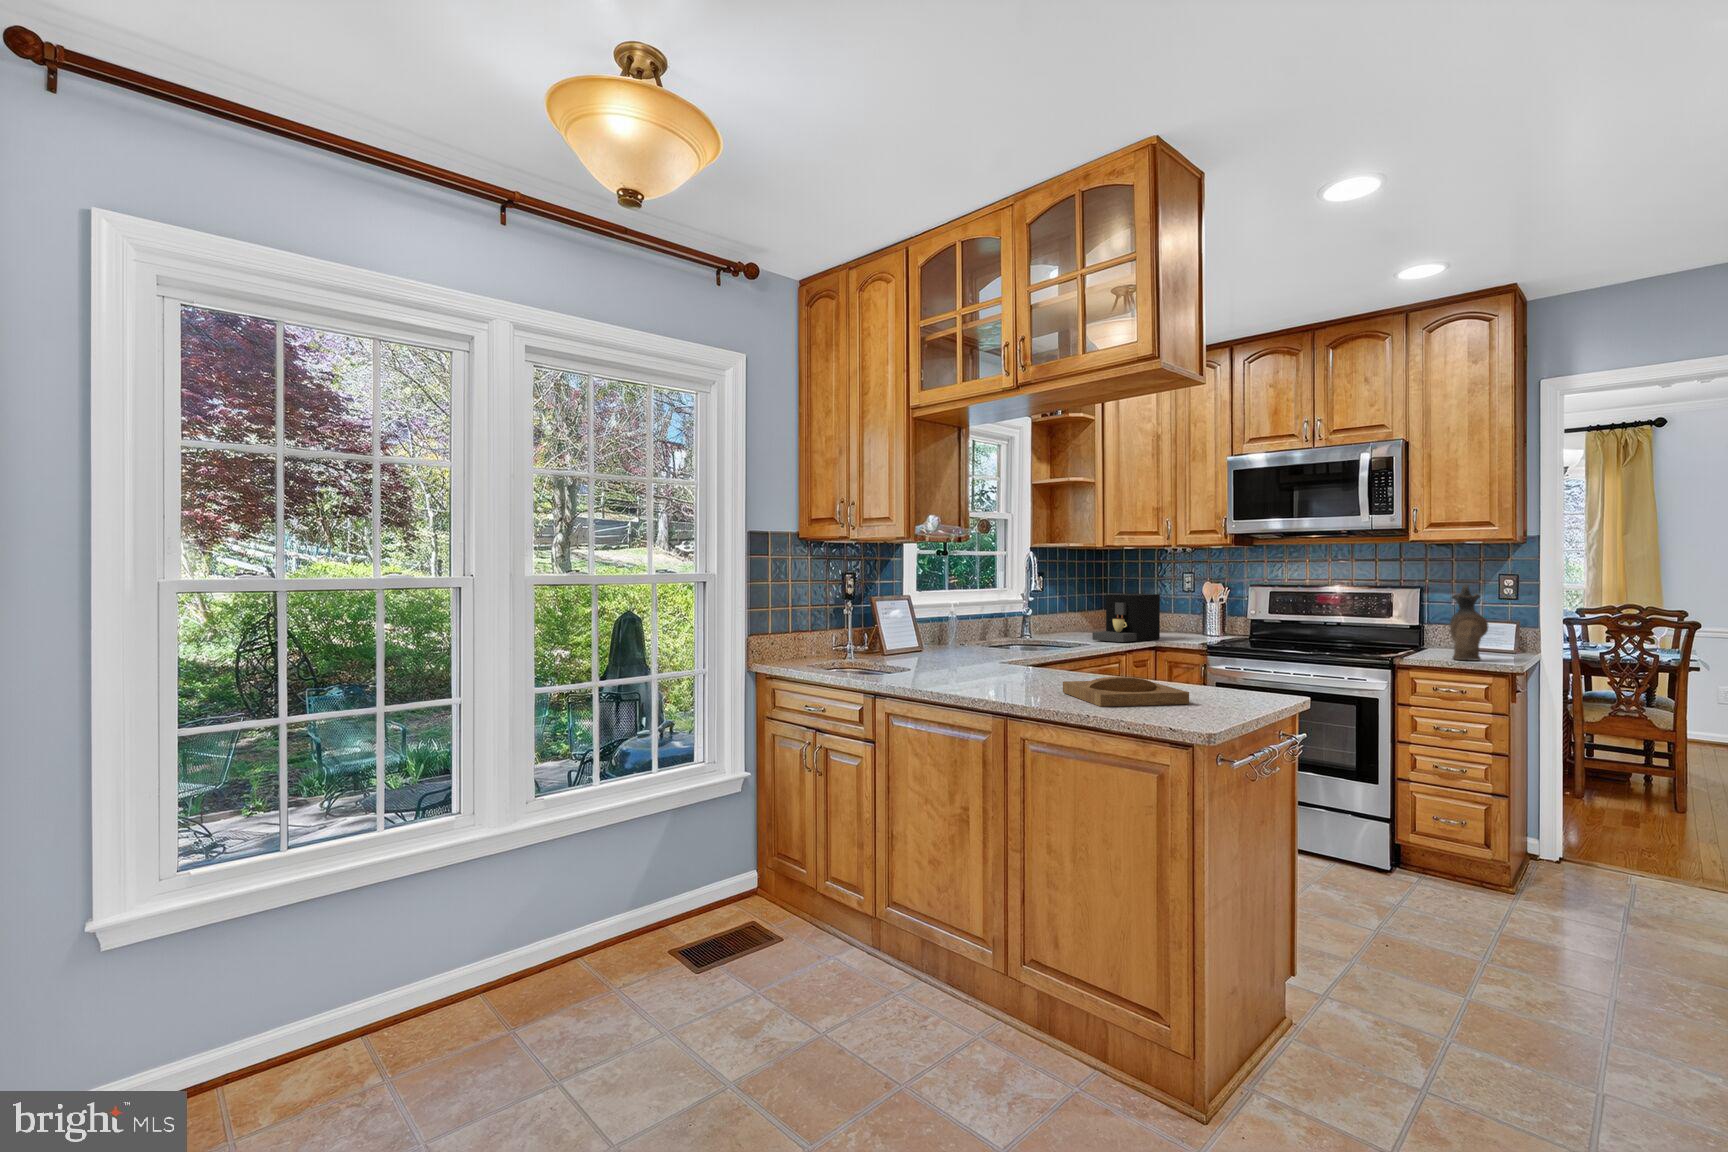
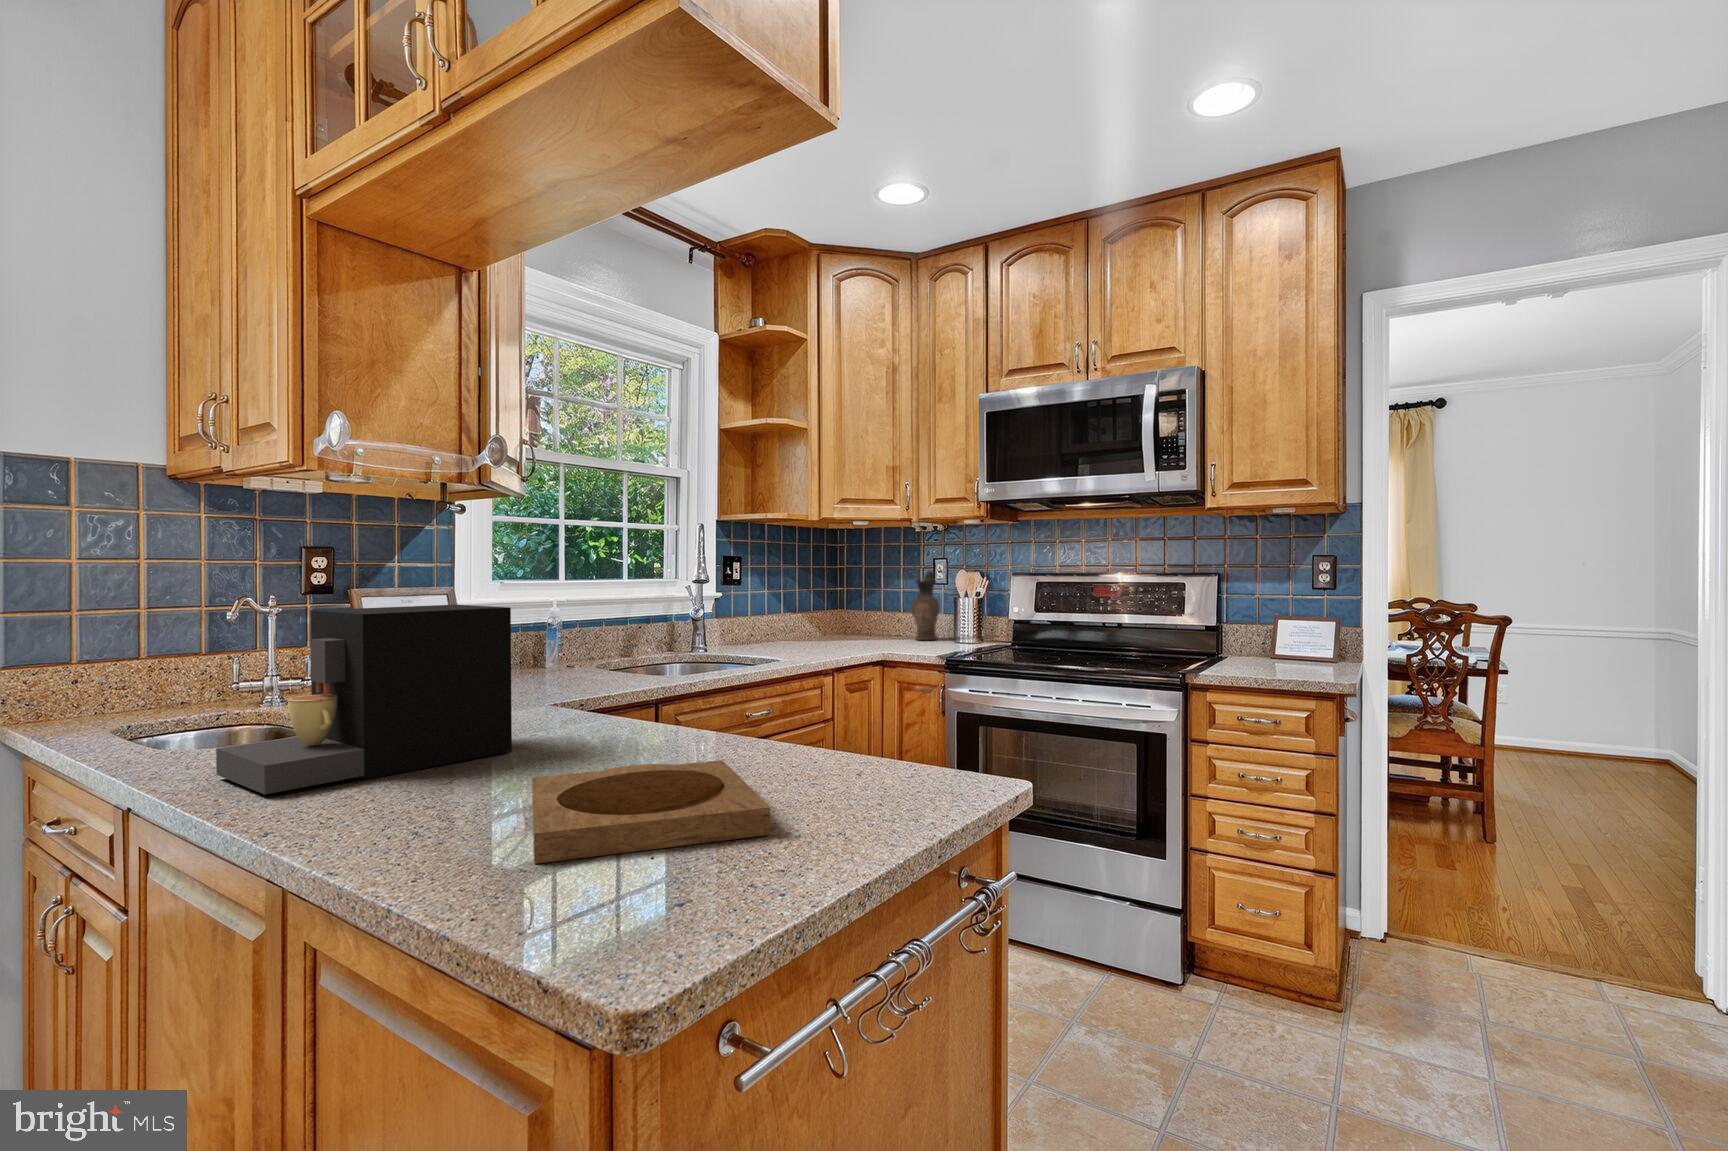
ceramic pitcher: present [1449,585,1488,660] -> present [911,570,939,640]
coffee maker: present [1092,594,1160,642] -> present [216,605,512,795]

